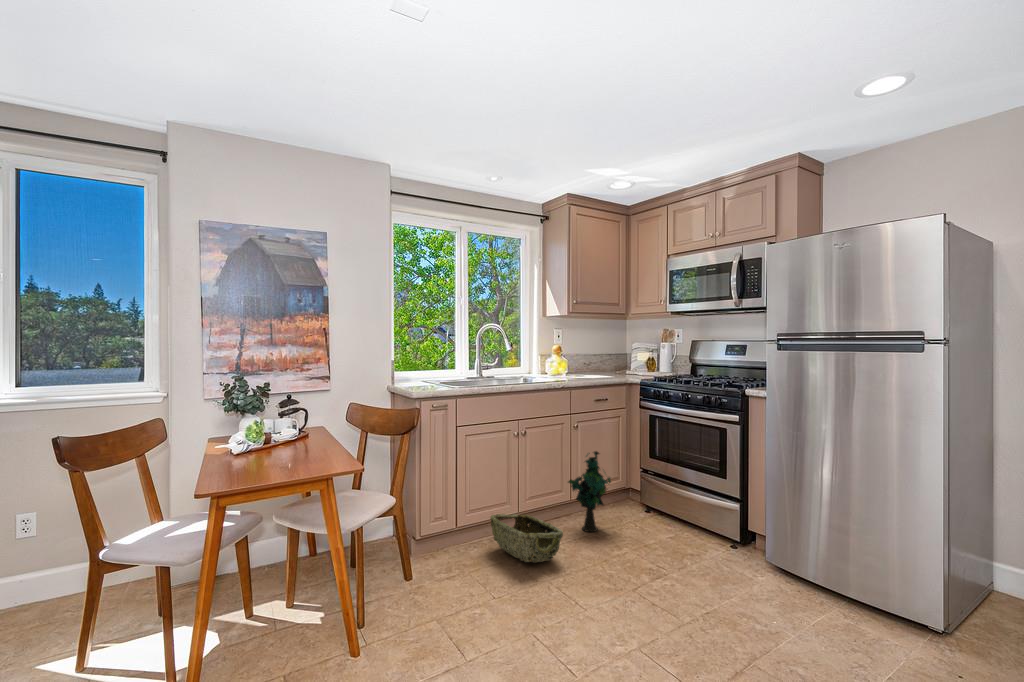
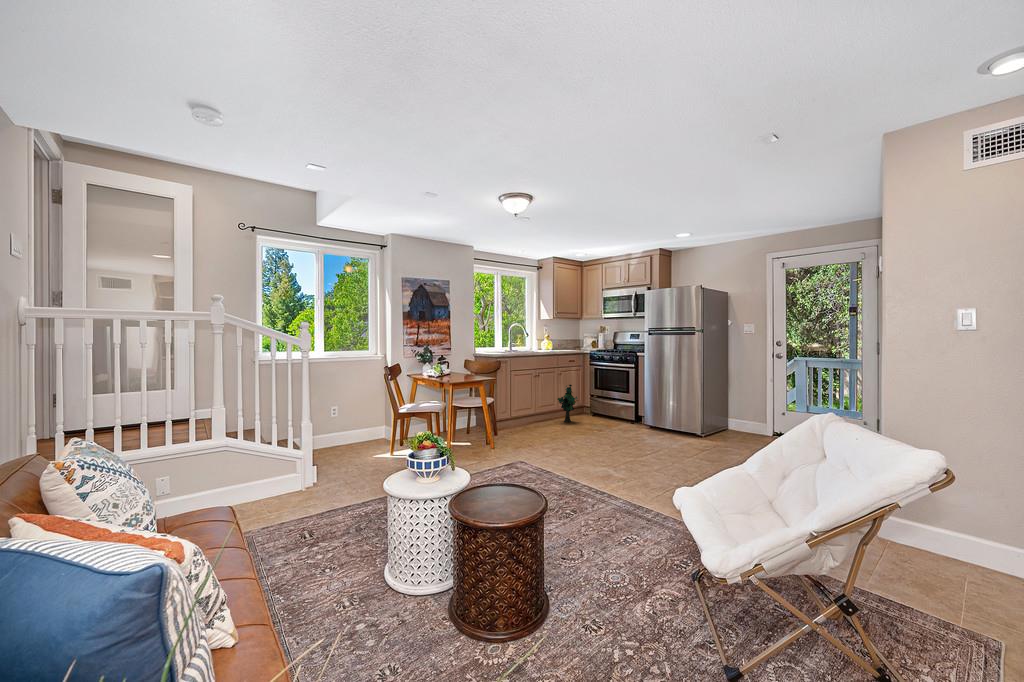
woven basket: present [490,514,563,562] -> none [525,412,560,430]

